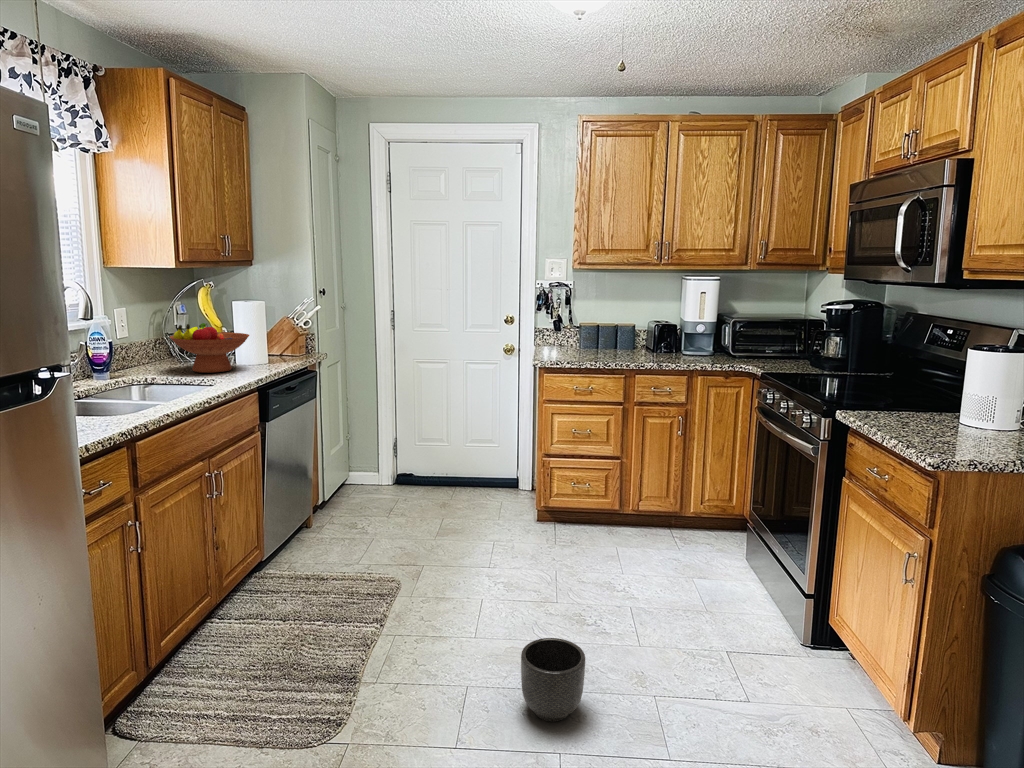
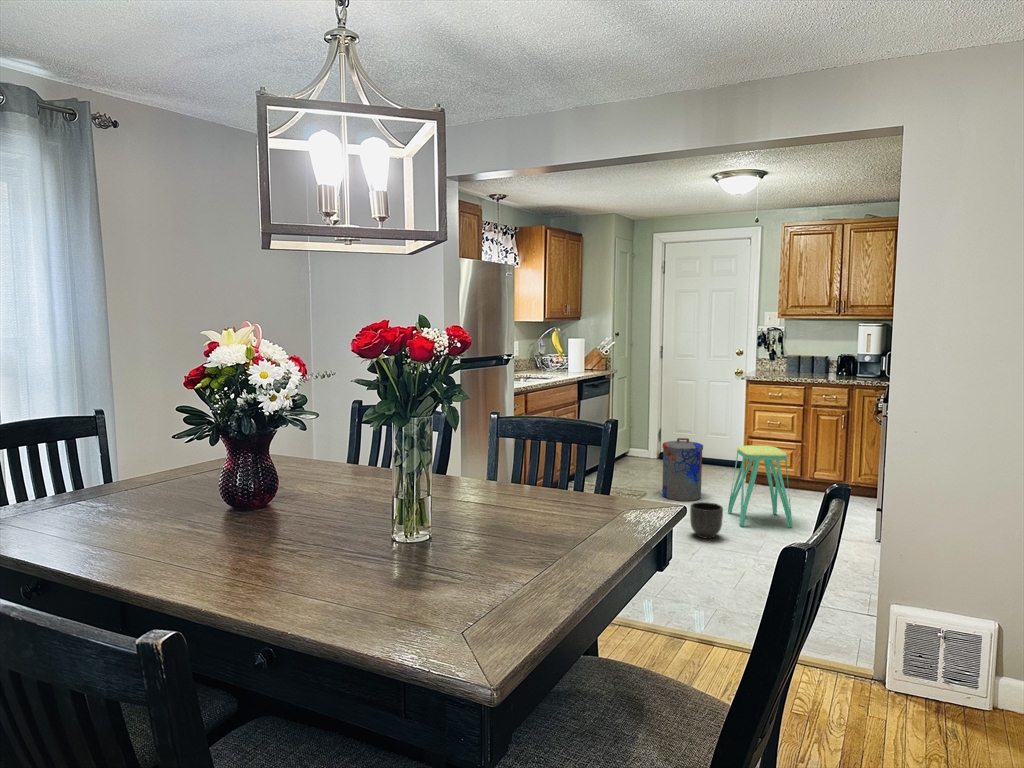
fruit bowl: present [170,323,249,373] -> none [539,349,577,374]
trash can: none [424,479,494,593] -> present [662,438,703,501]
stool: none [553,493,670,656] -> present [728,445,792,528]

